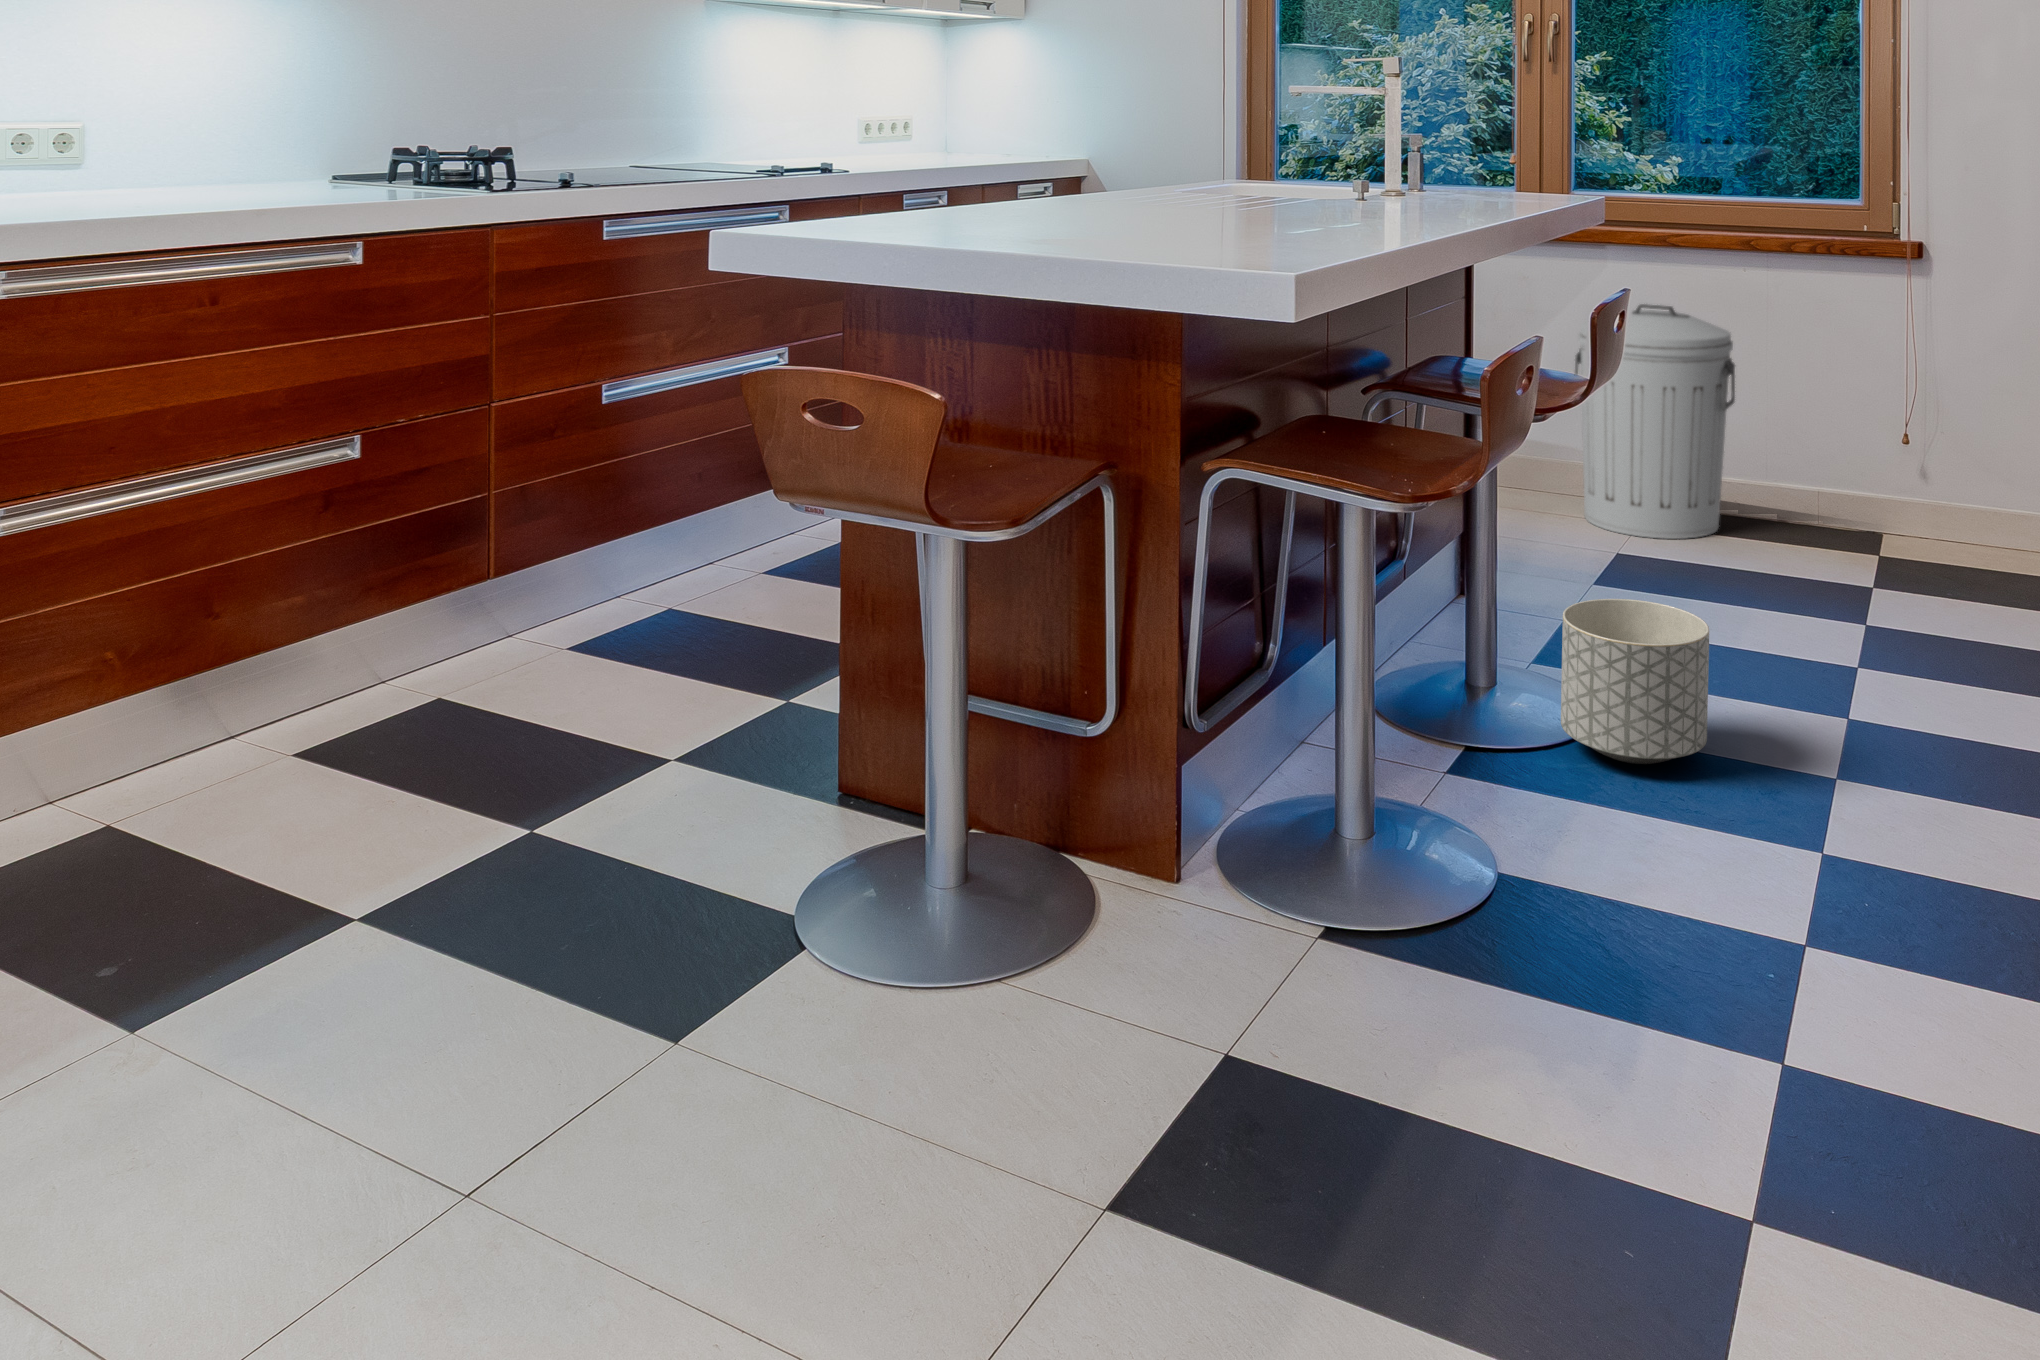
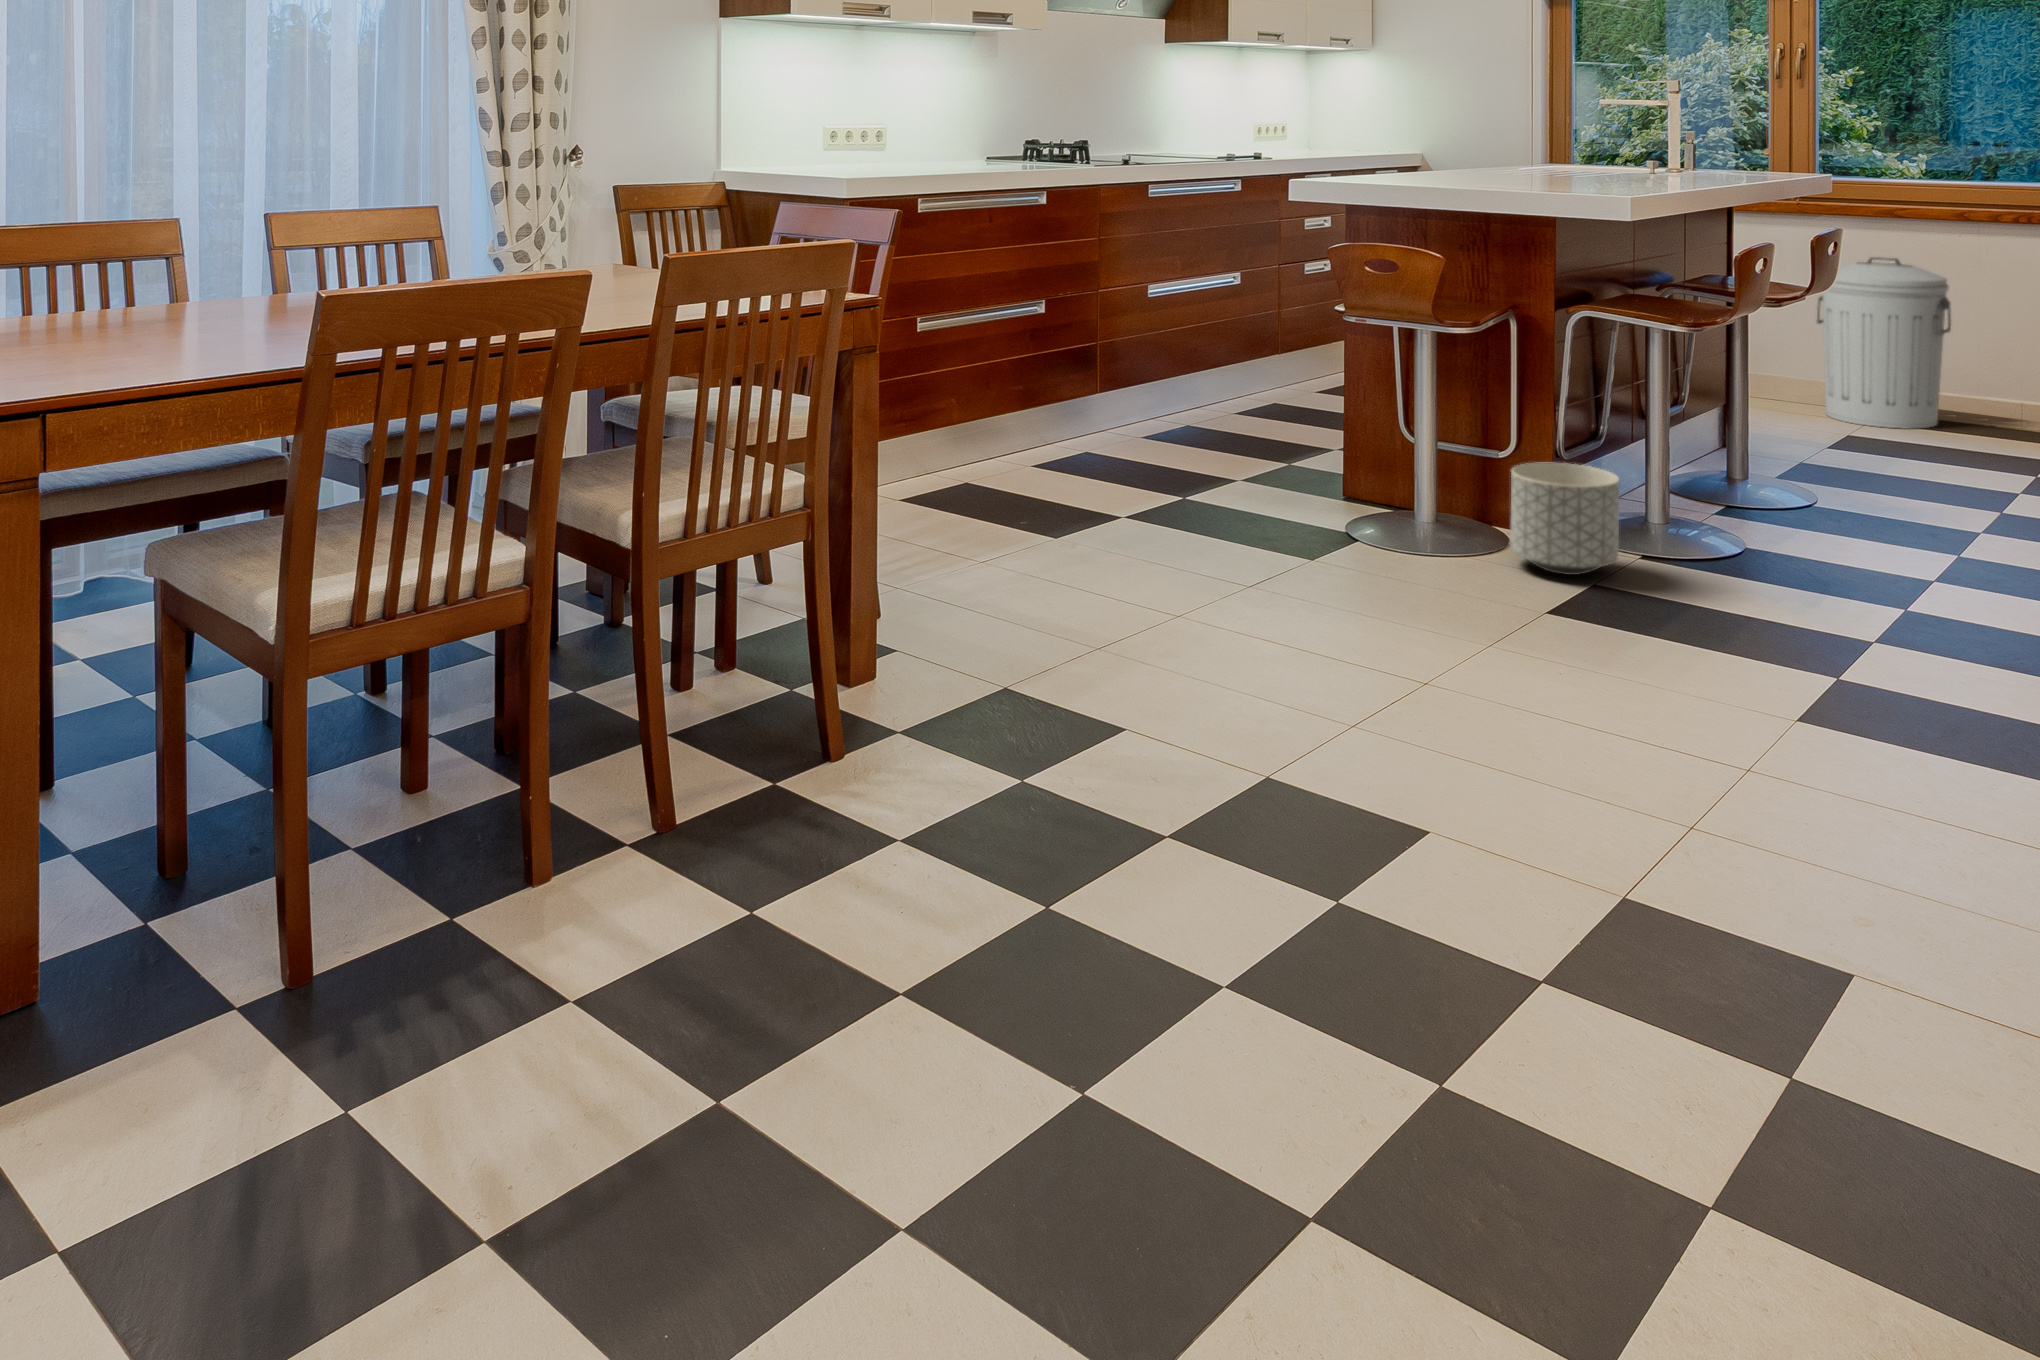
planter: present [1561,599,1709,764] -> present [1510,463,1620,575]

